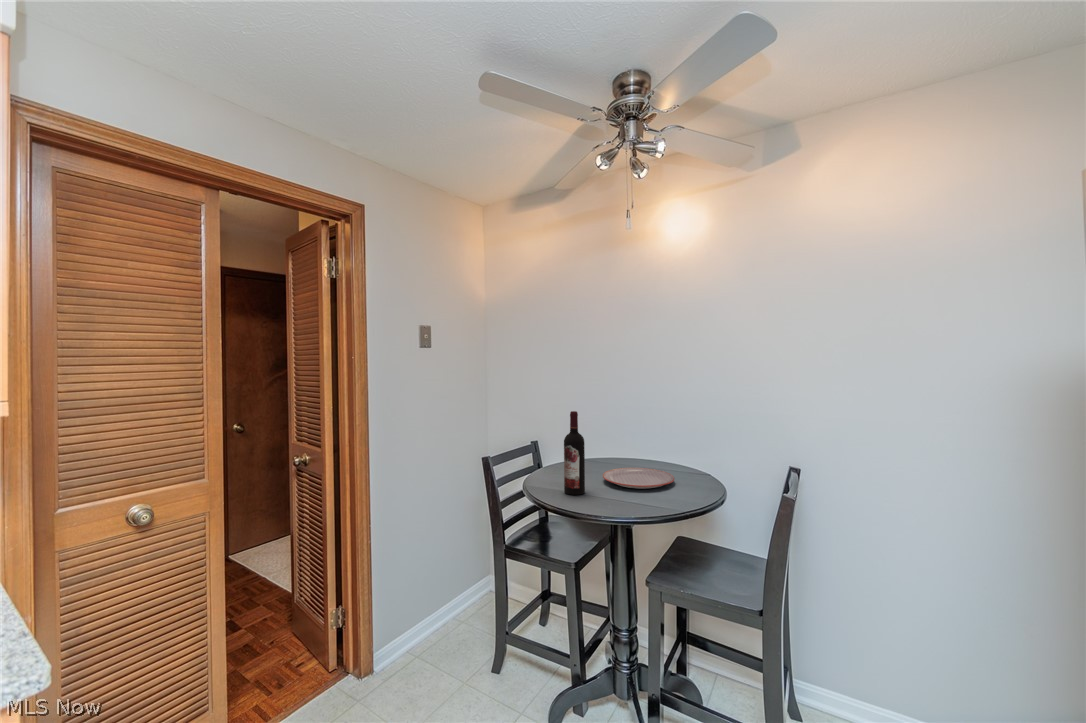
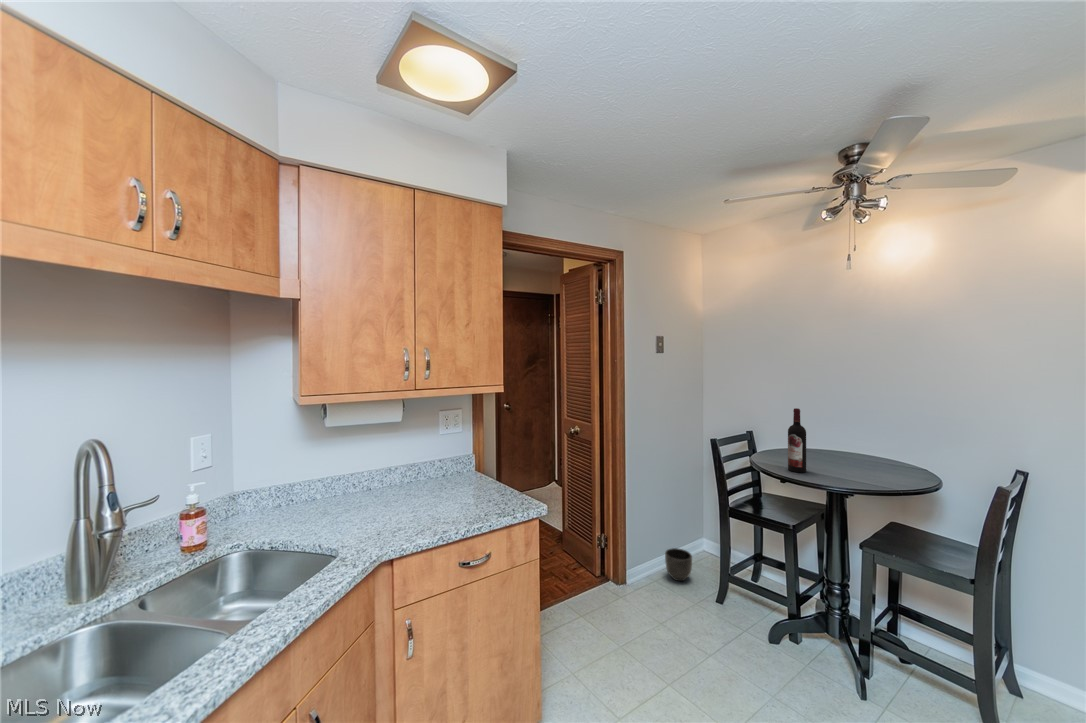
plate: present [603,468,674,489] -> none [819,456,890,473]
planter: none [433,605,468,652] -> present [665,548,692,581]

